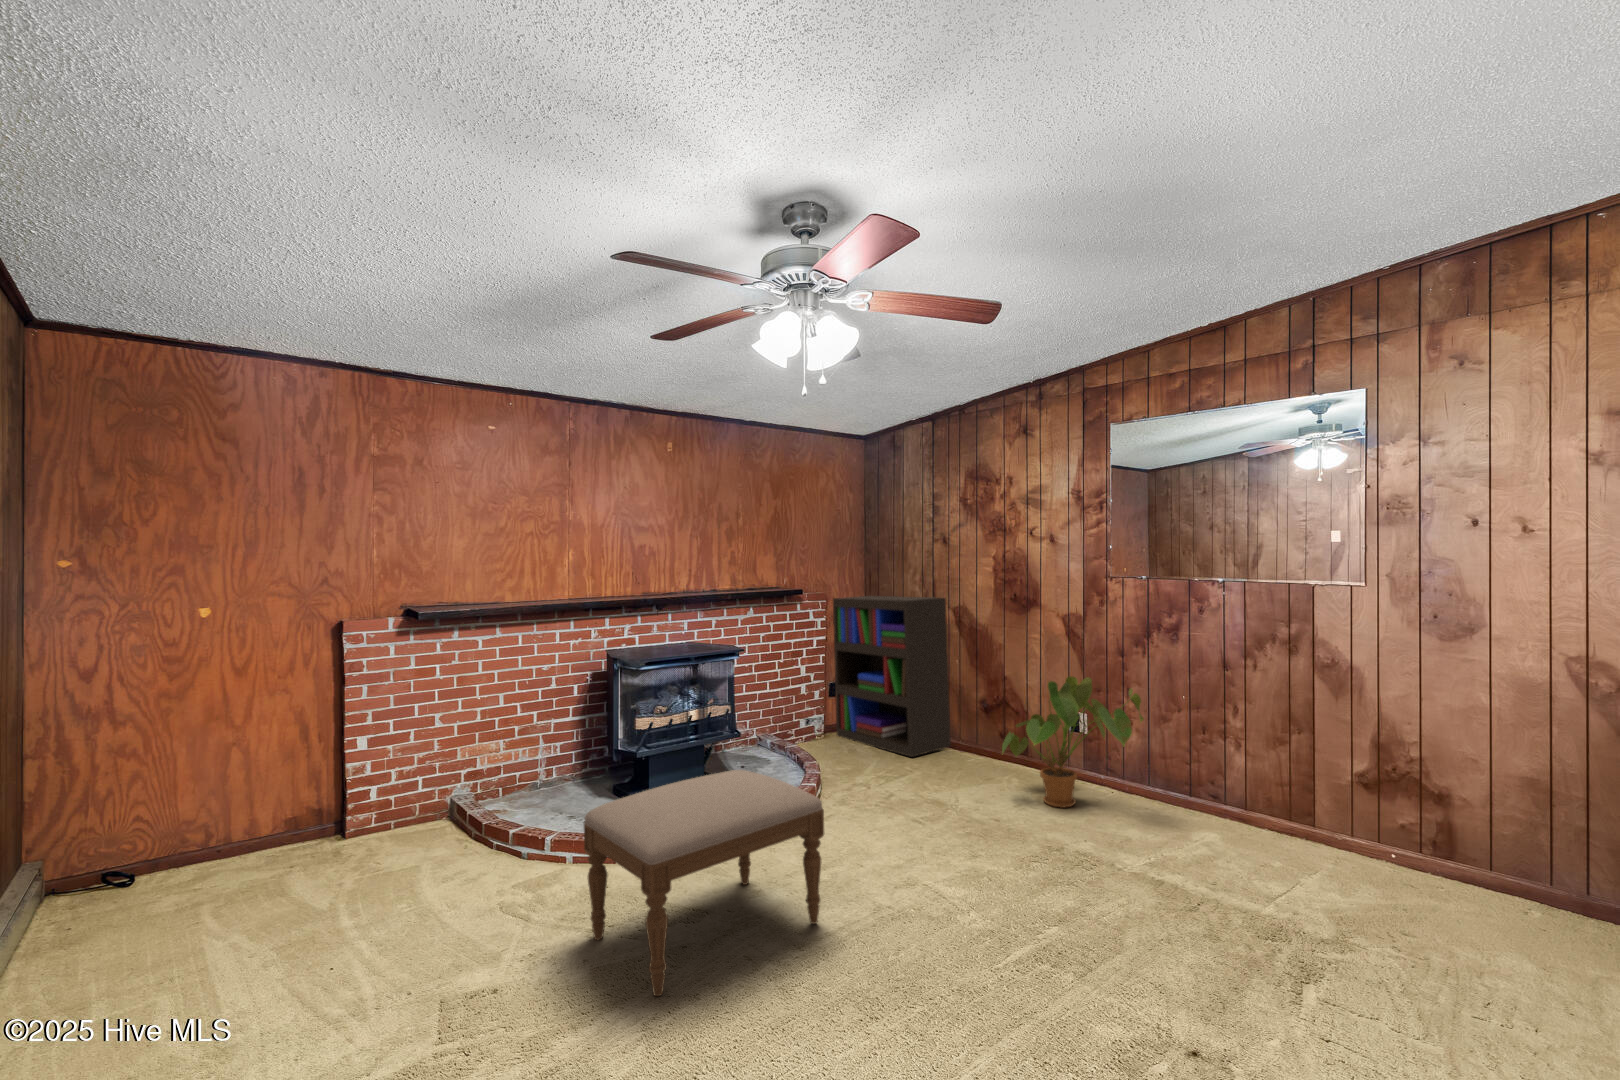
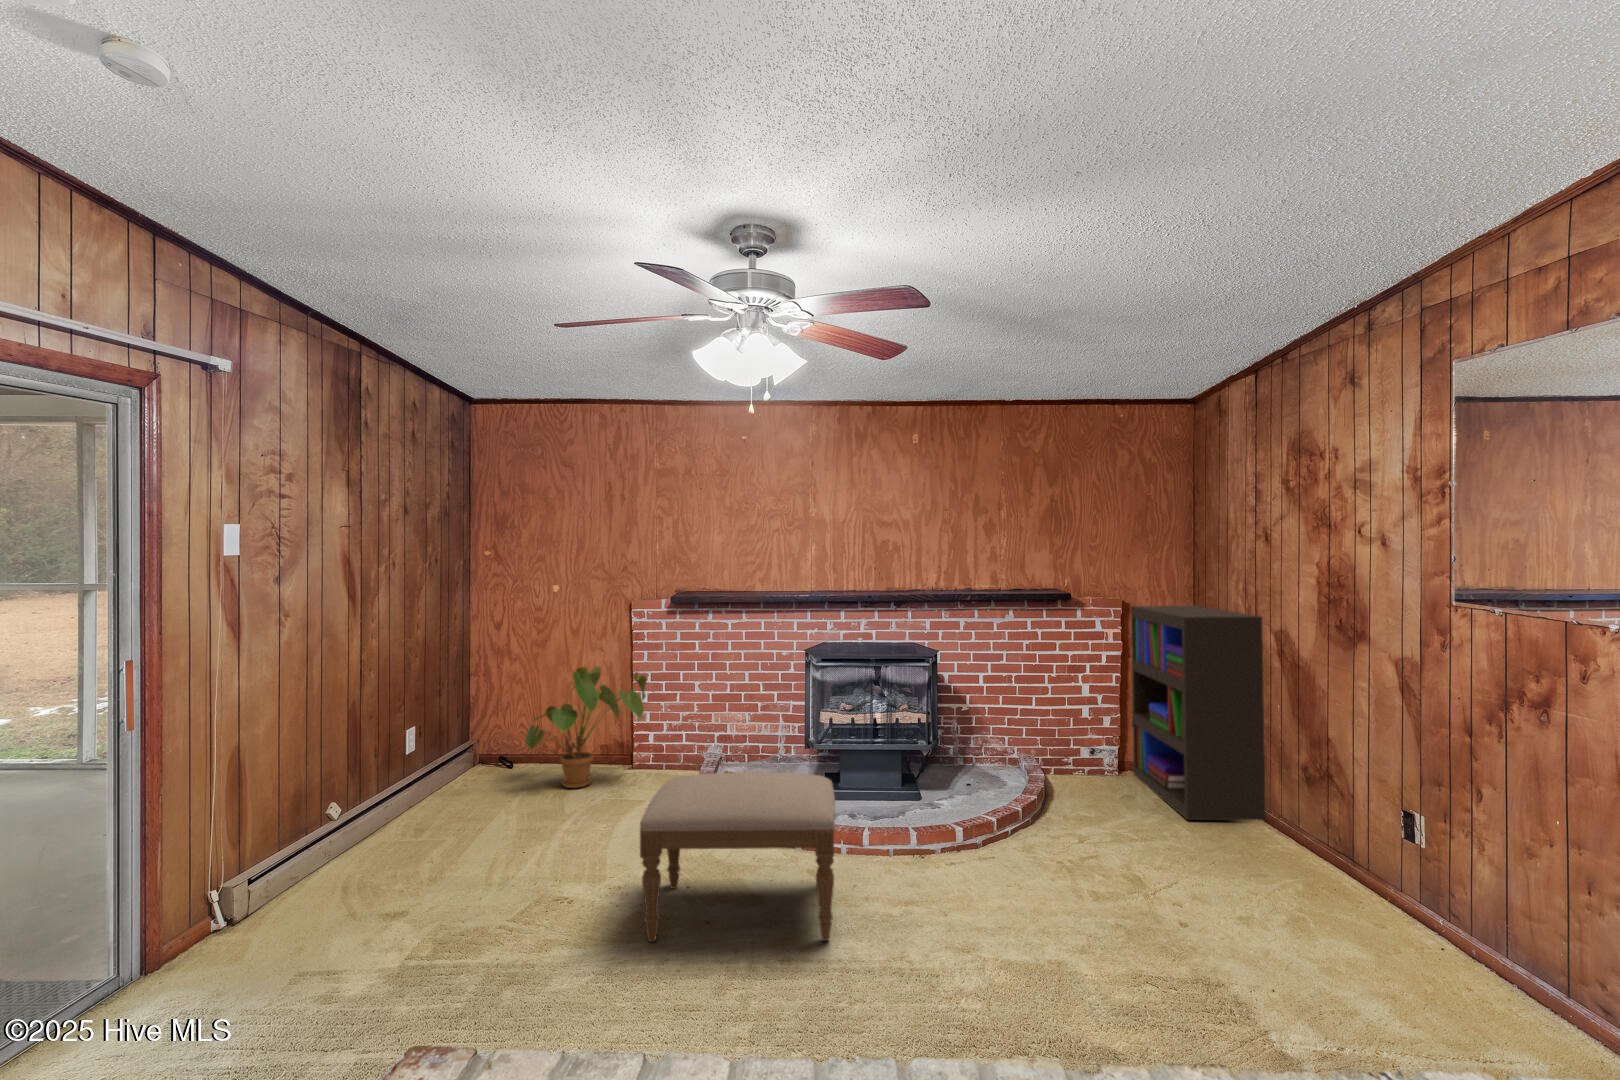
house plant: present [1002,676,1144,808] -> present [525,666,647,788]

